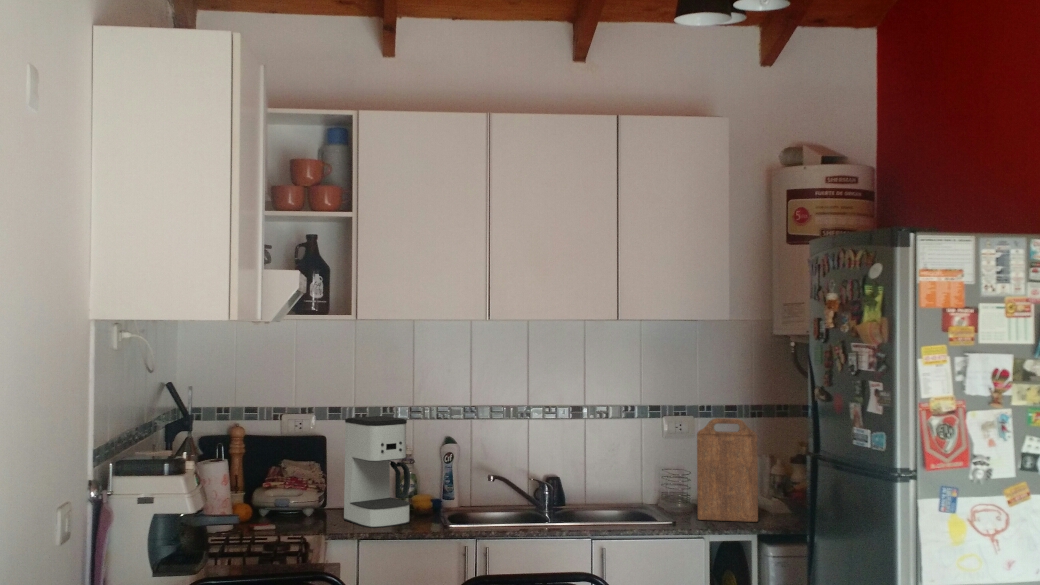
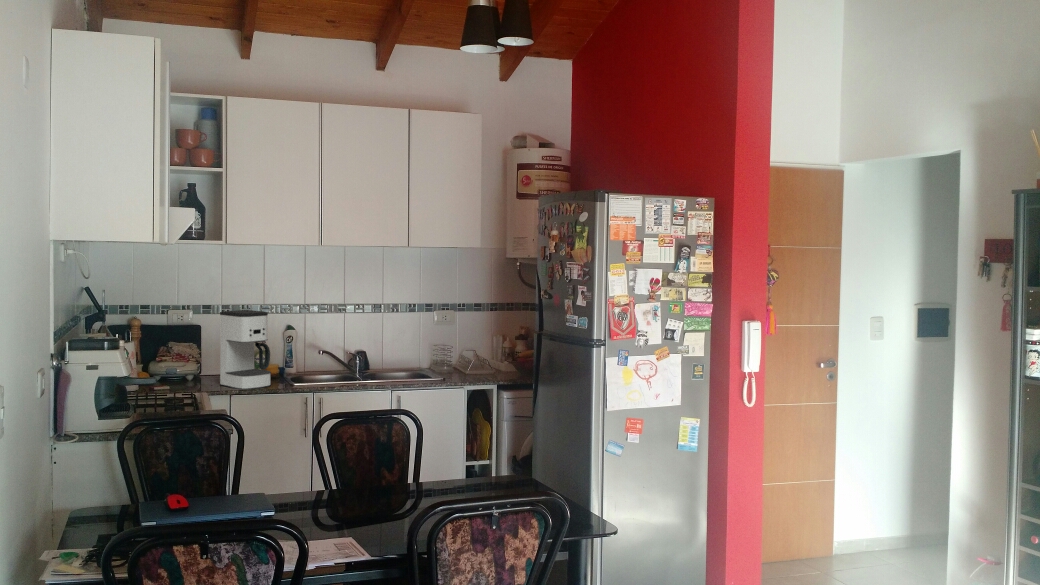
cutting board: present [697,418,758,522] -> none [475,311,516,380]

